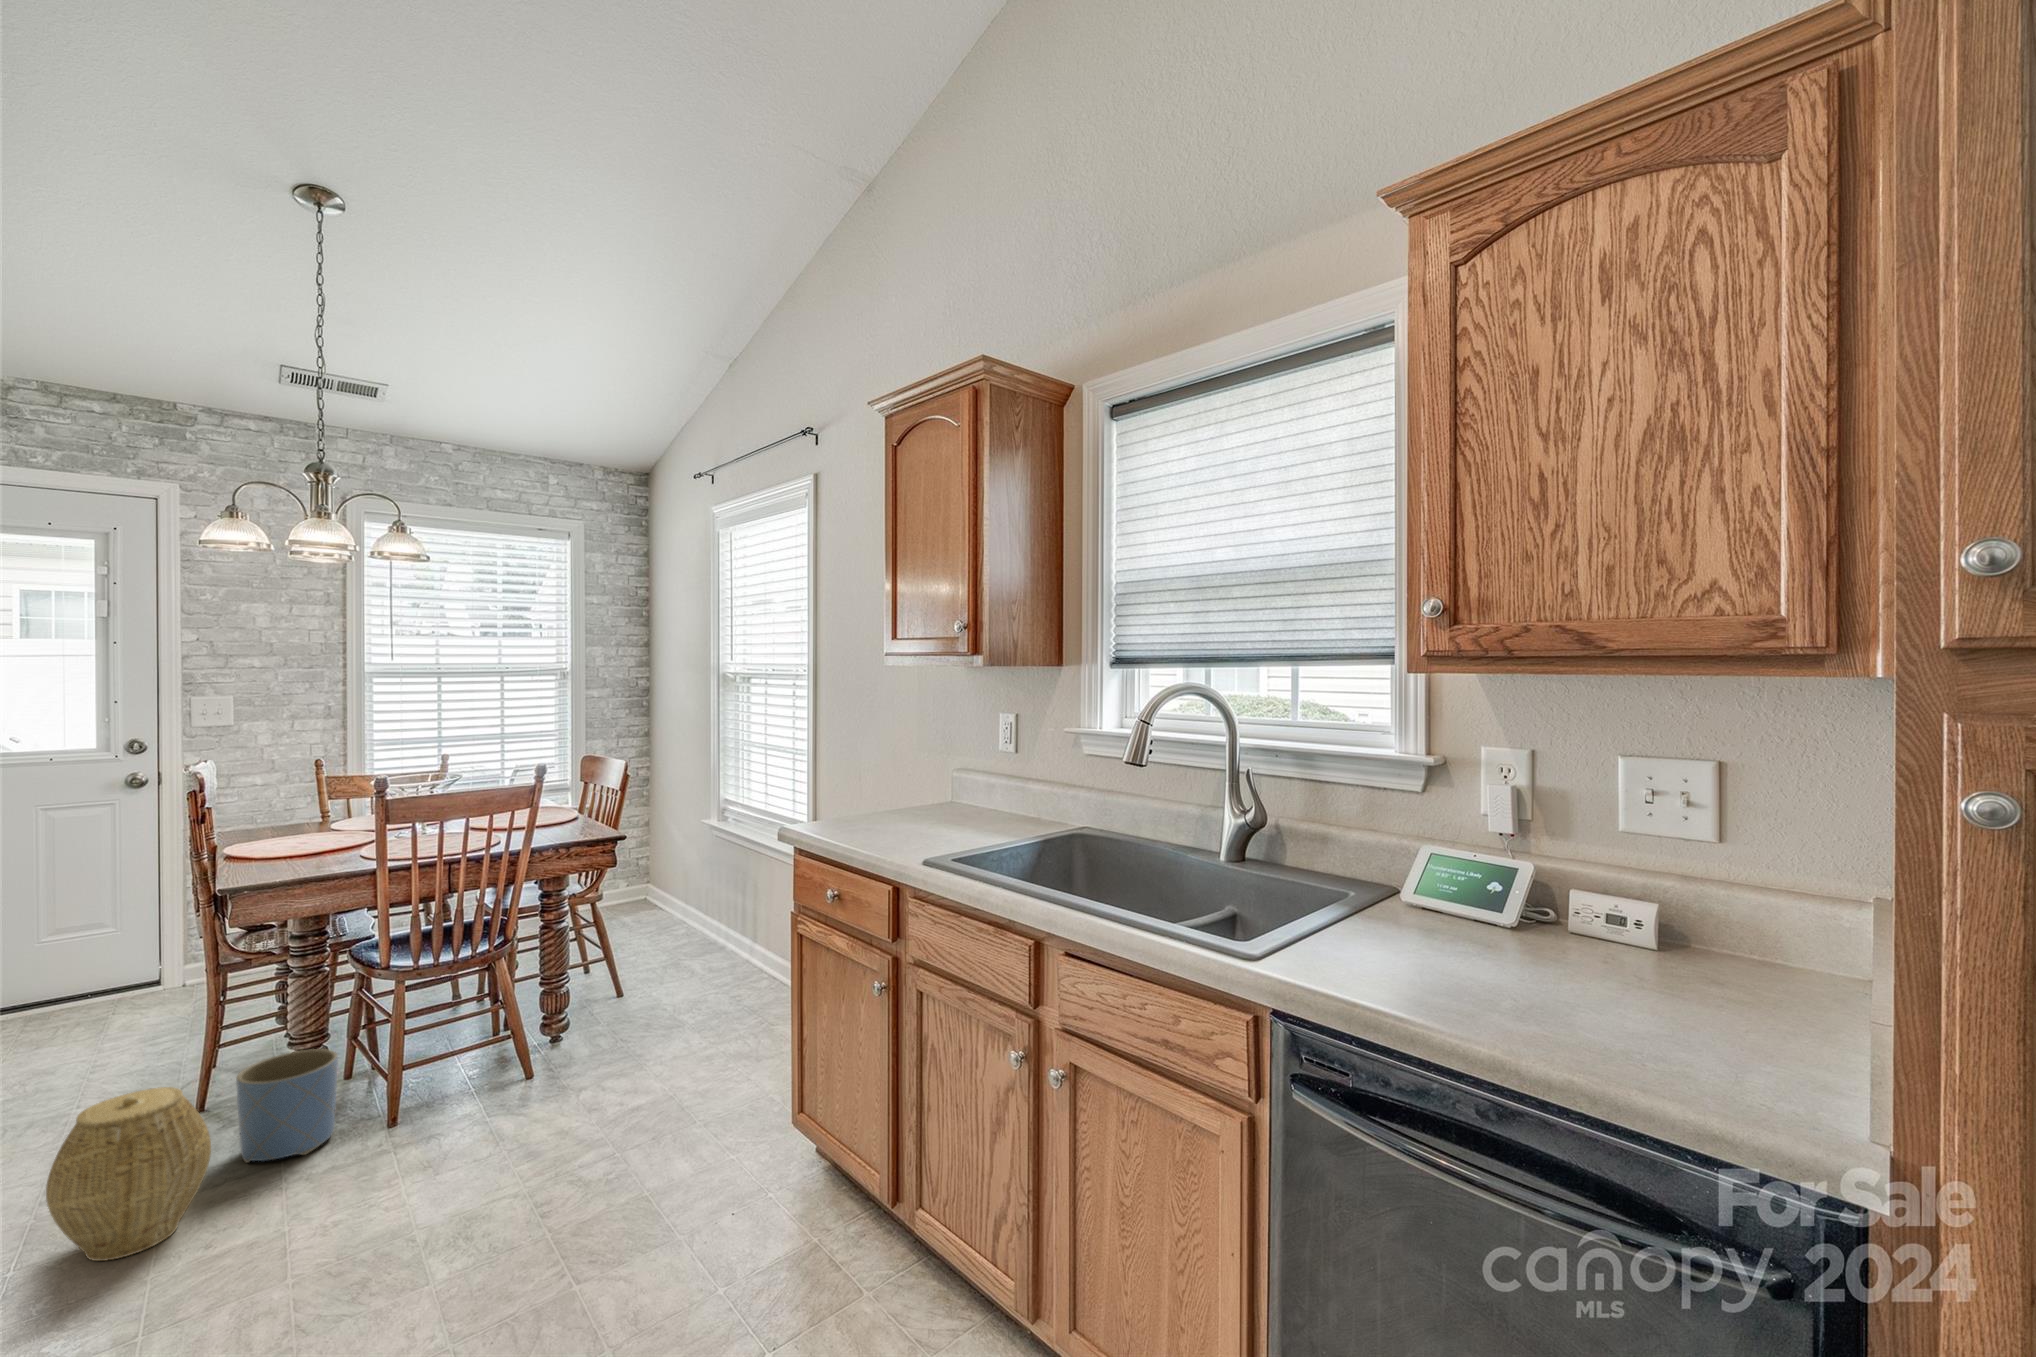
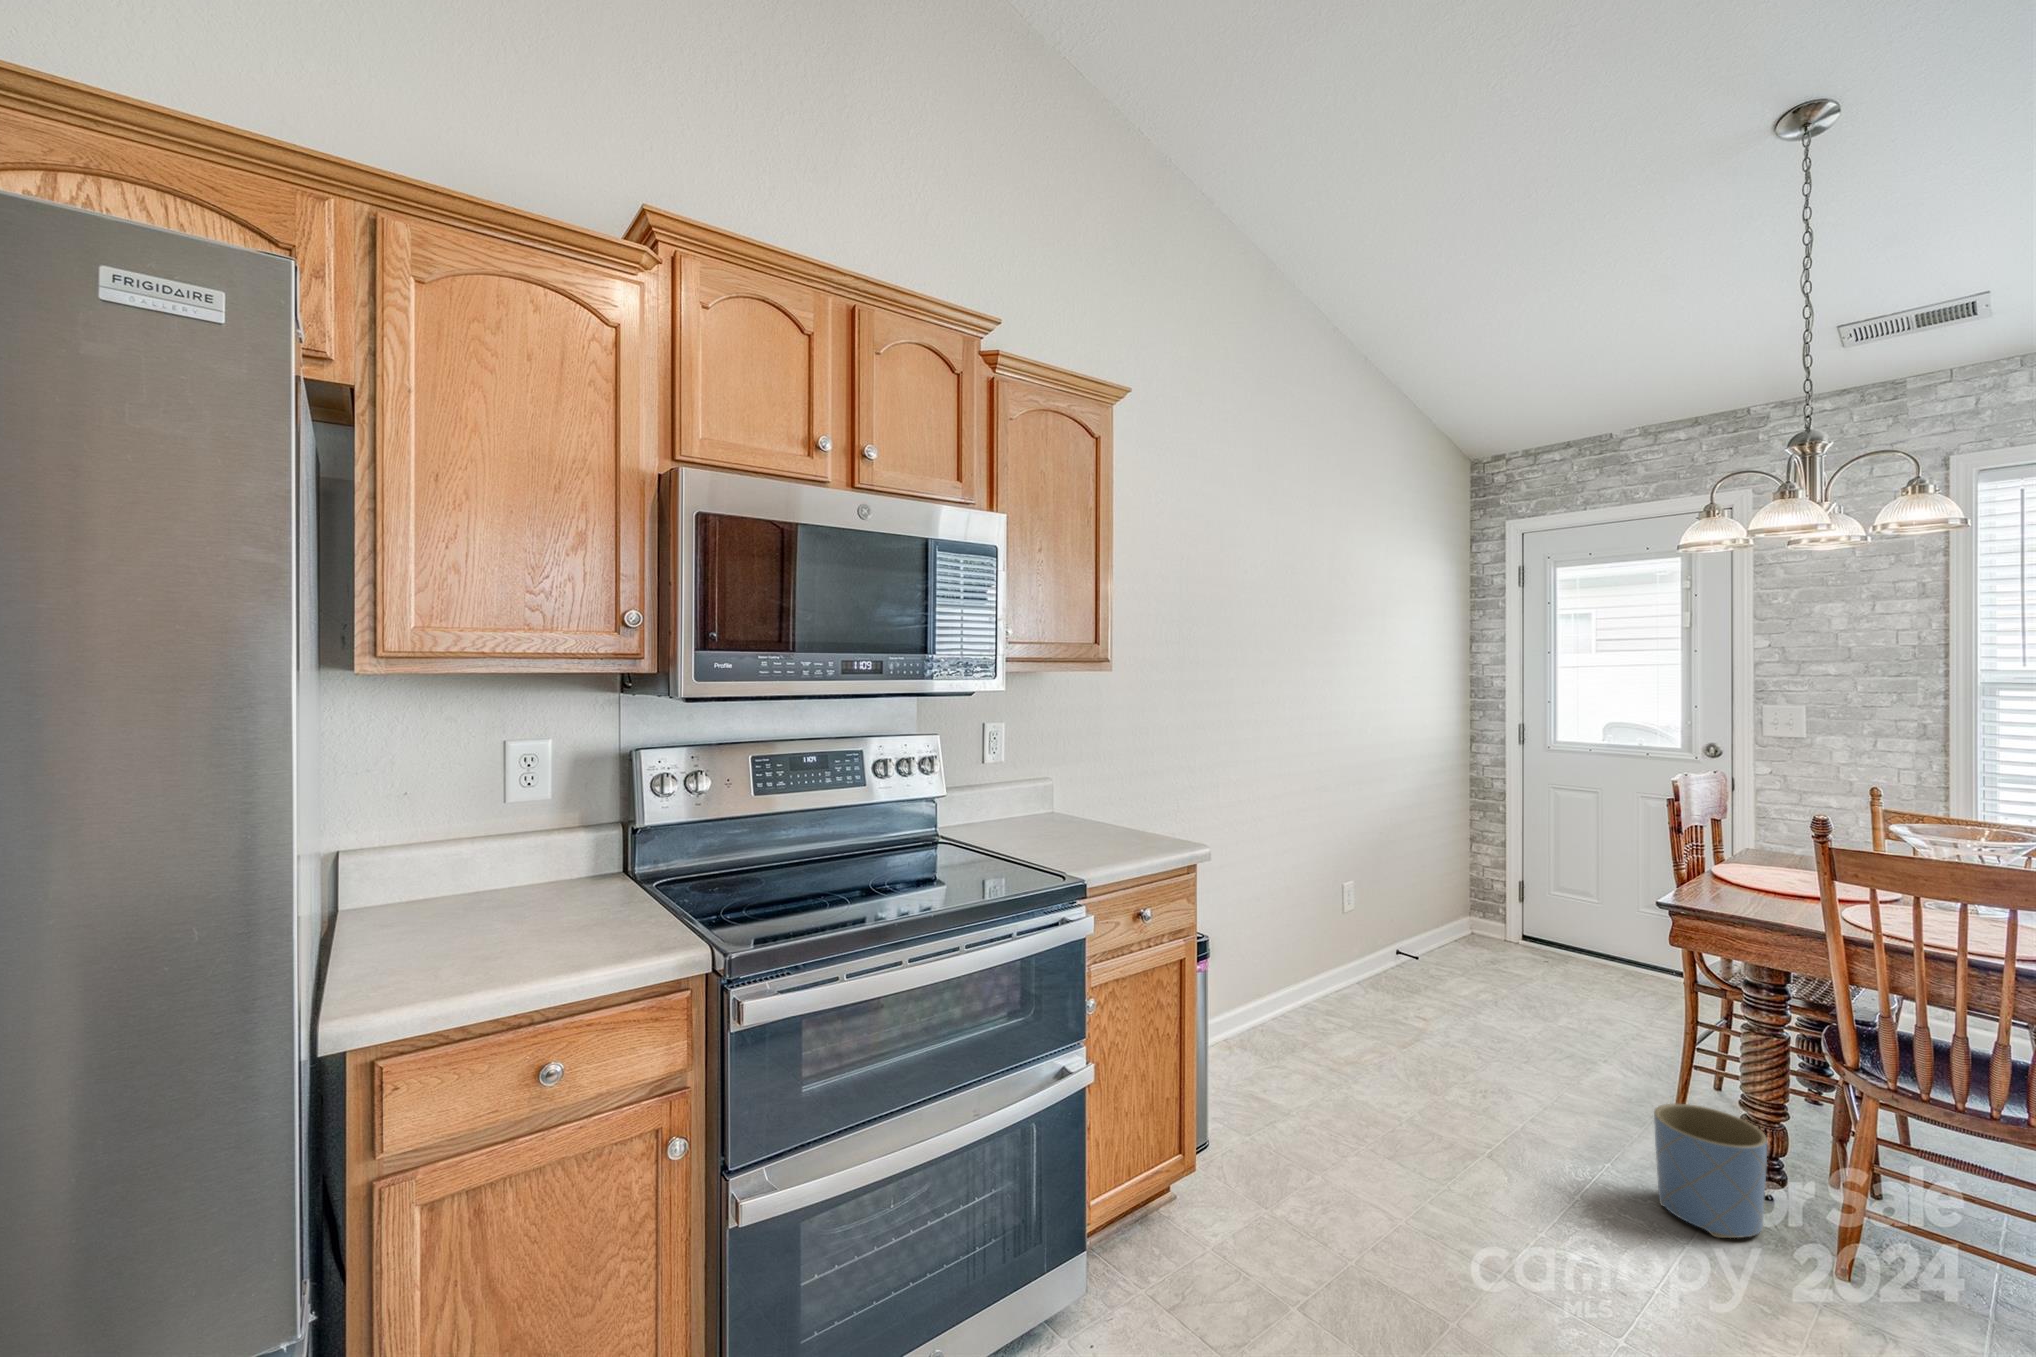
woven basket: present [46,1087,211,1261] -> none [1473,1064,1599,1224]

